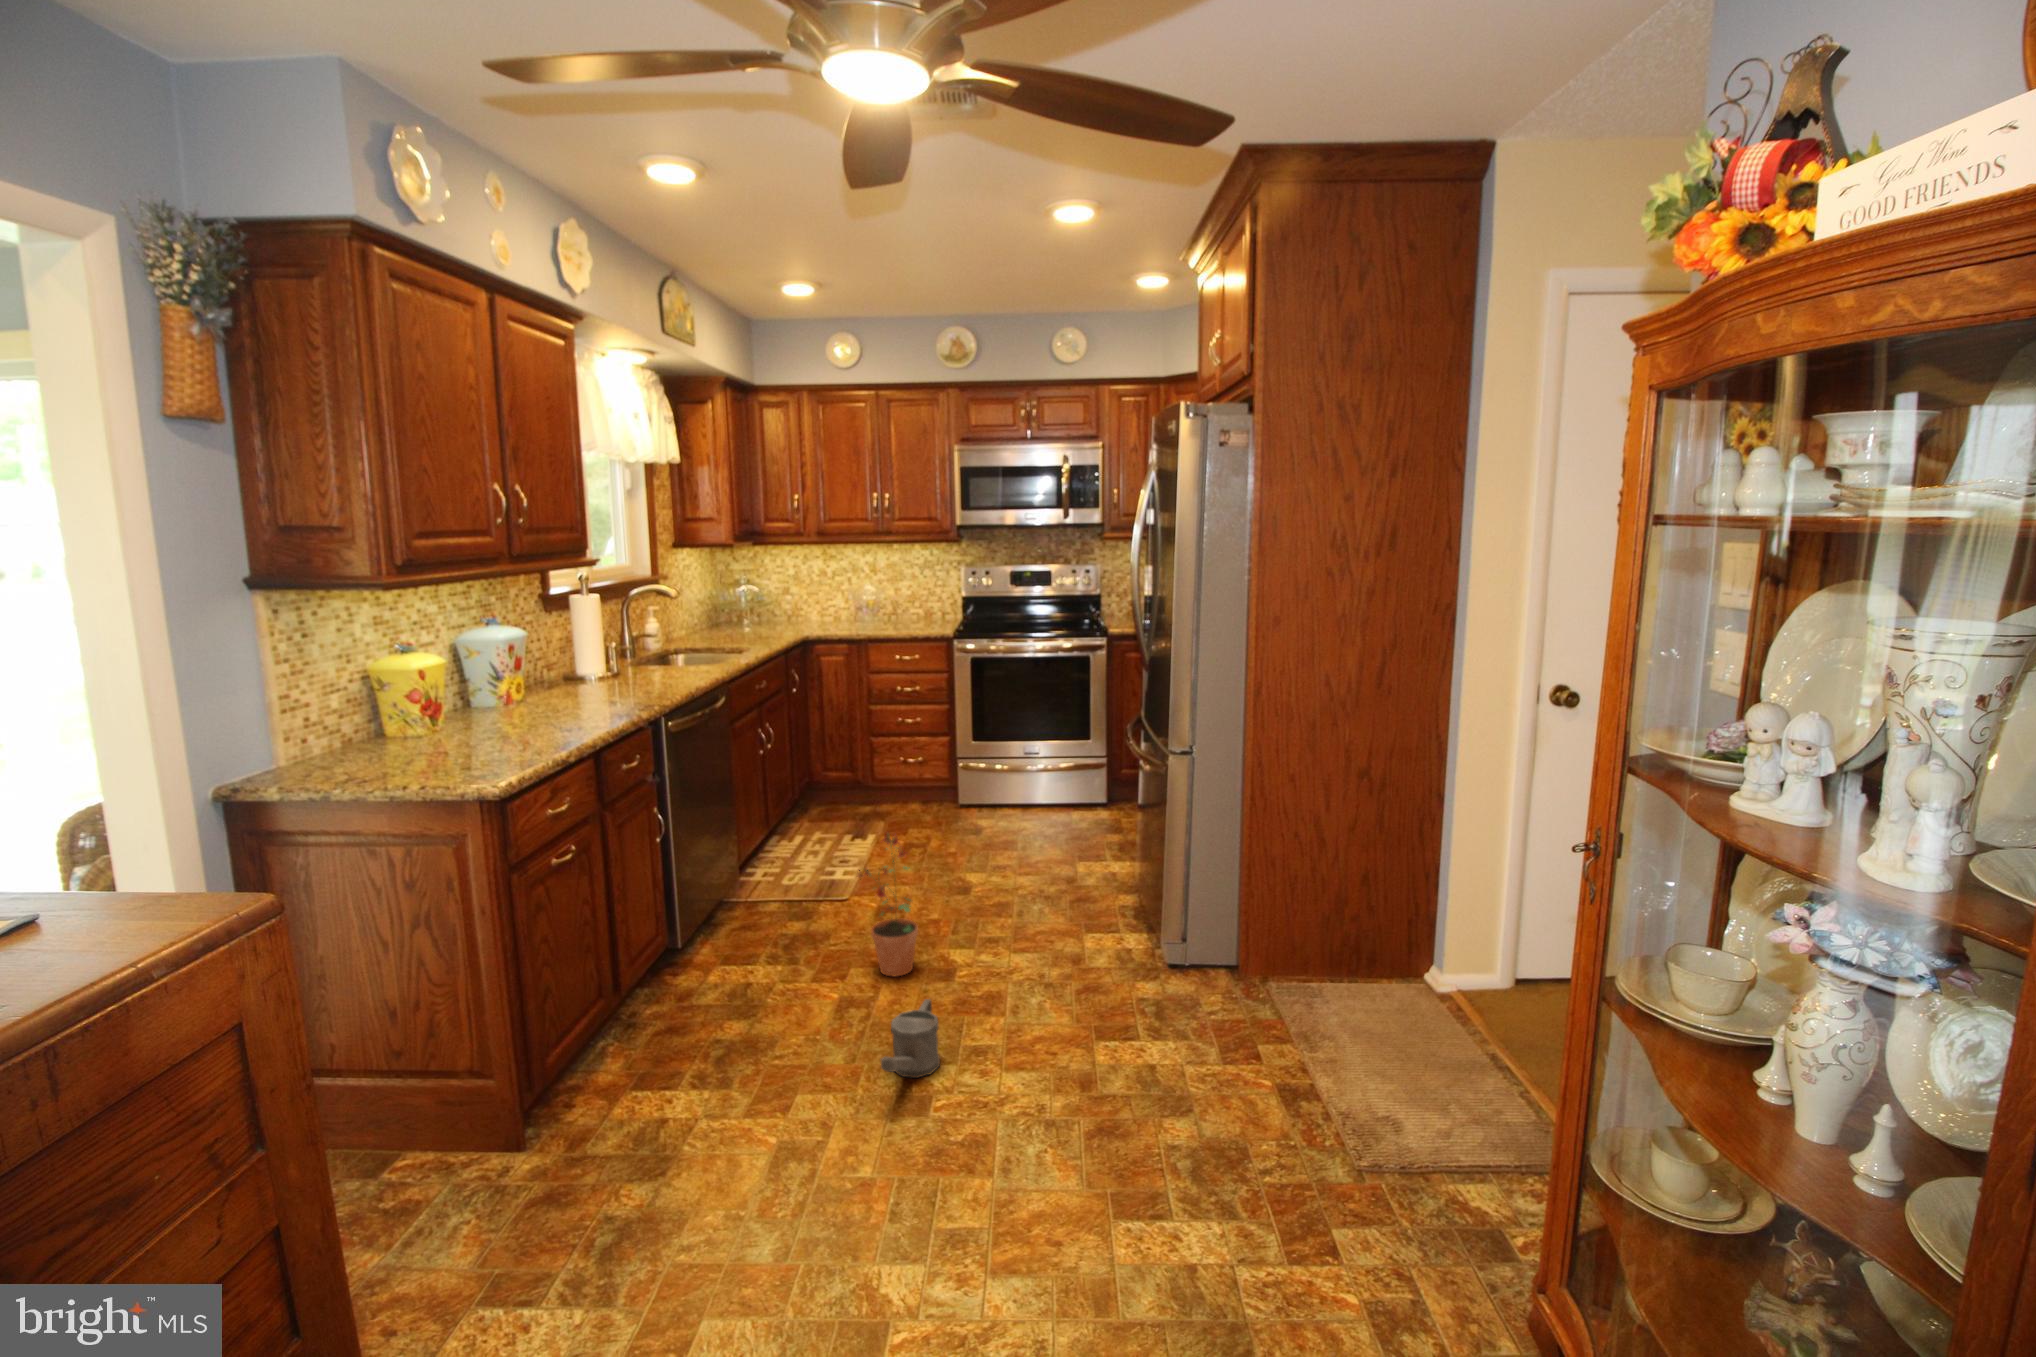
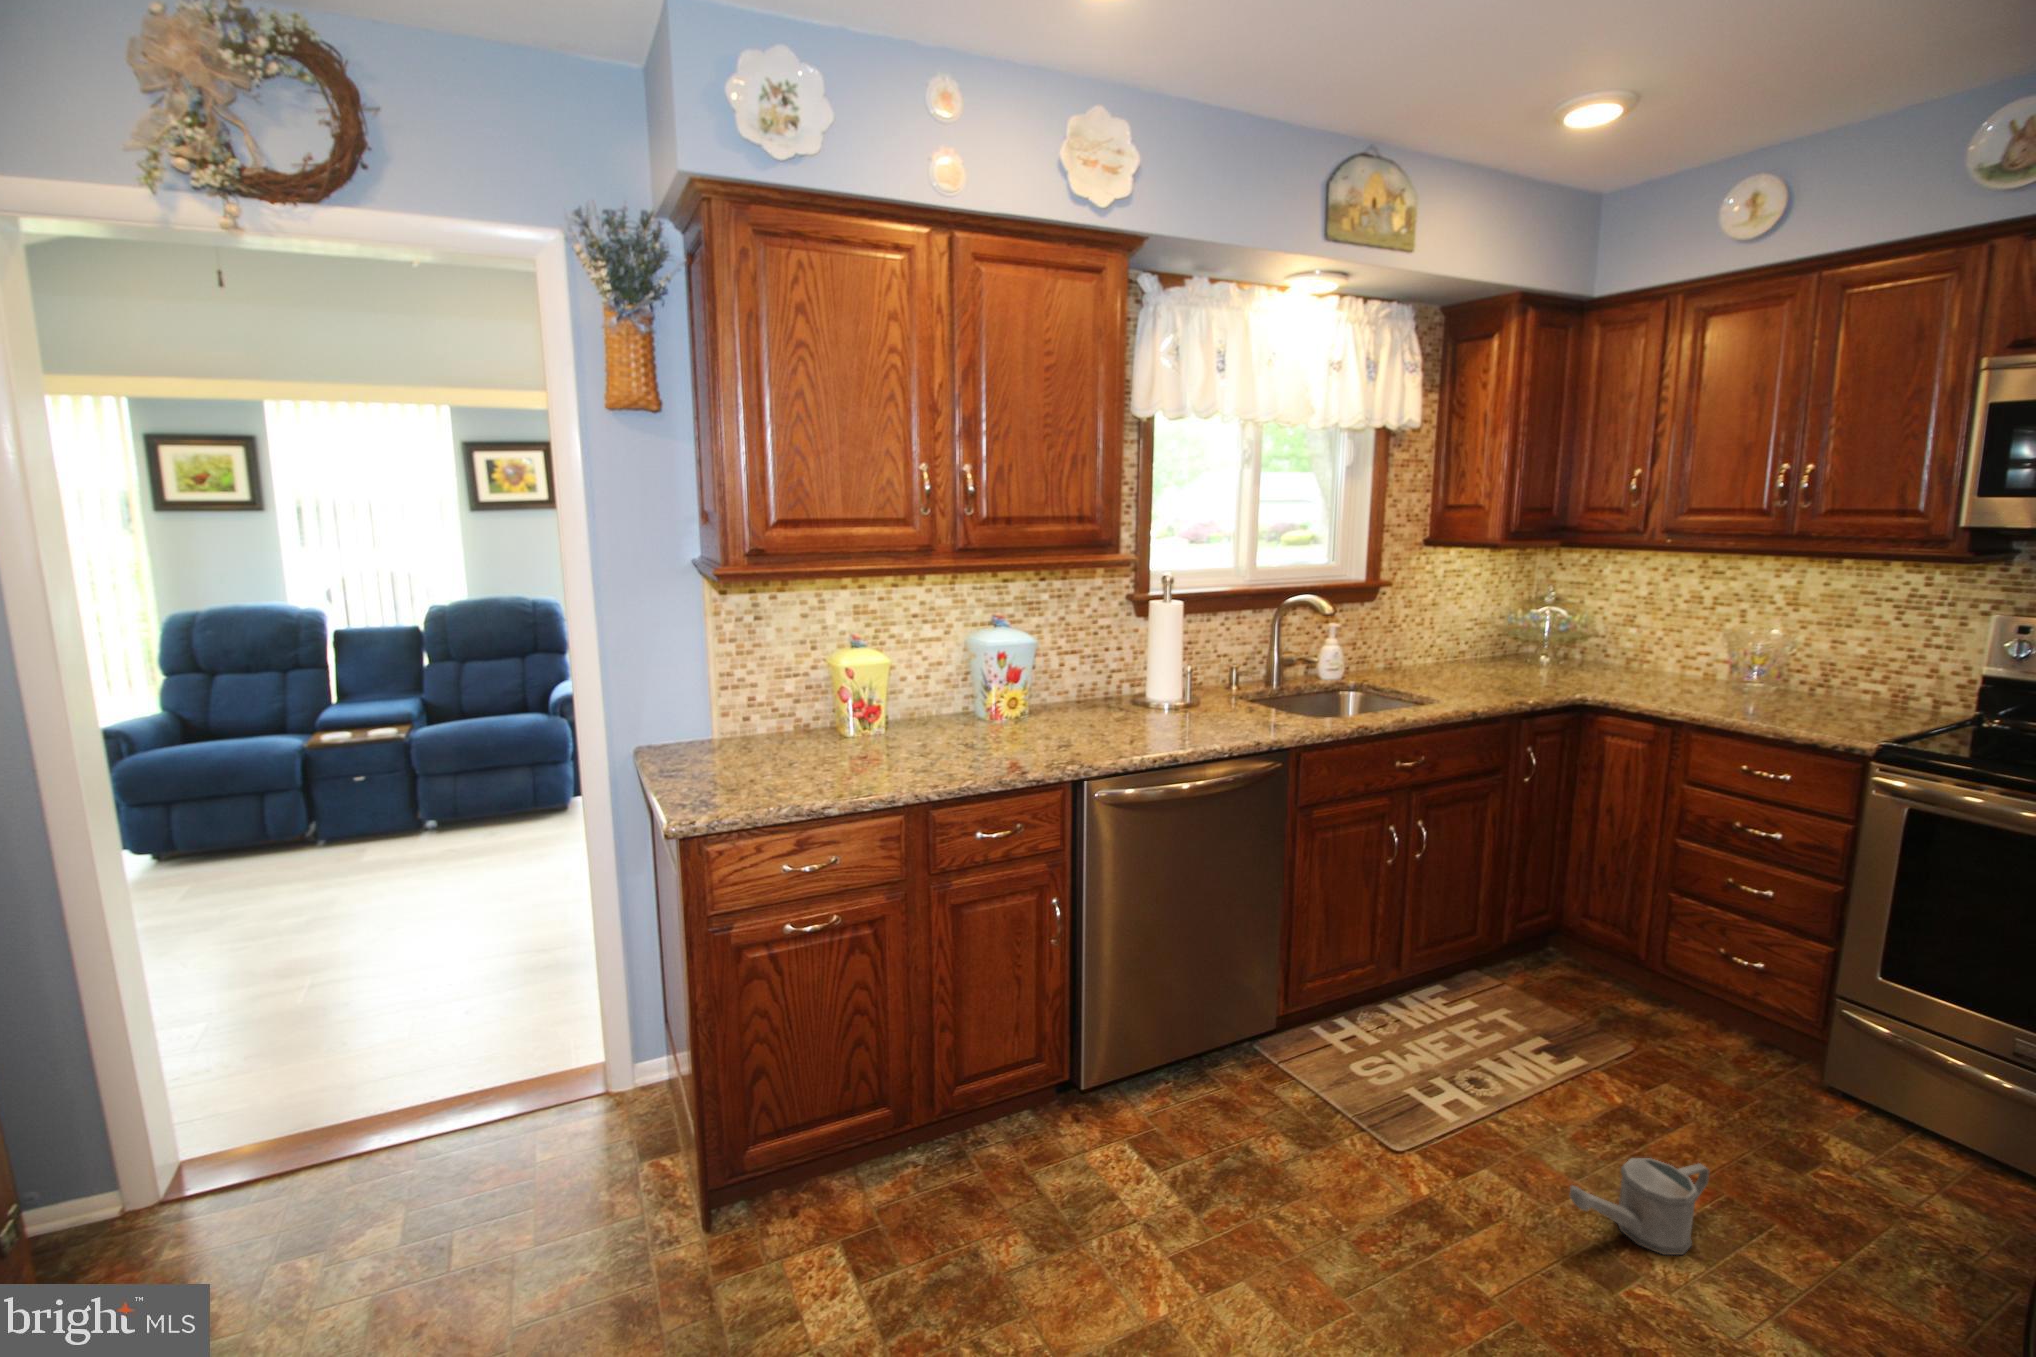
potted plant: present [858,832,918,976] -> none [1694,939,1777,1131]

